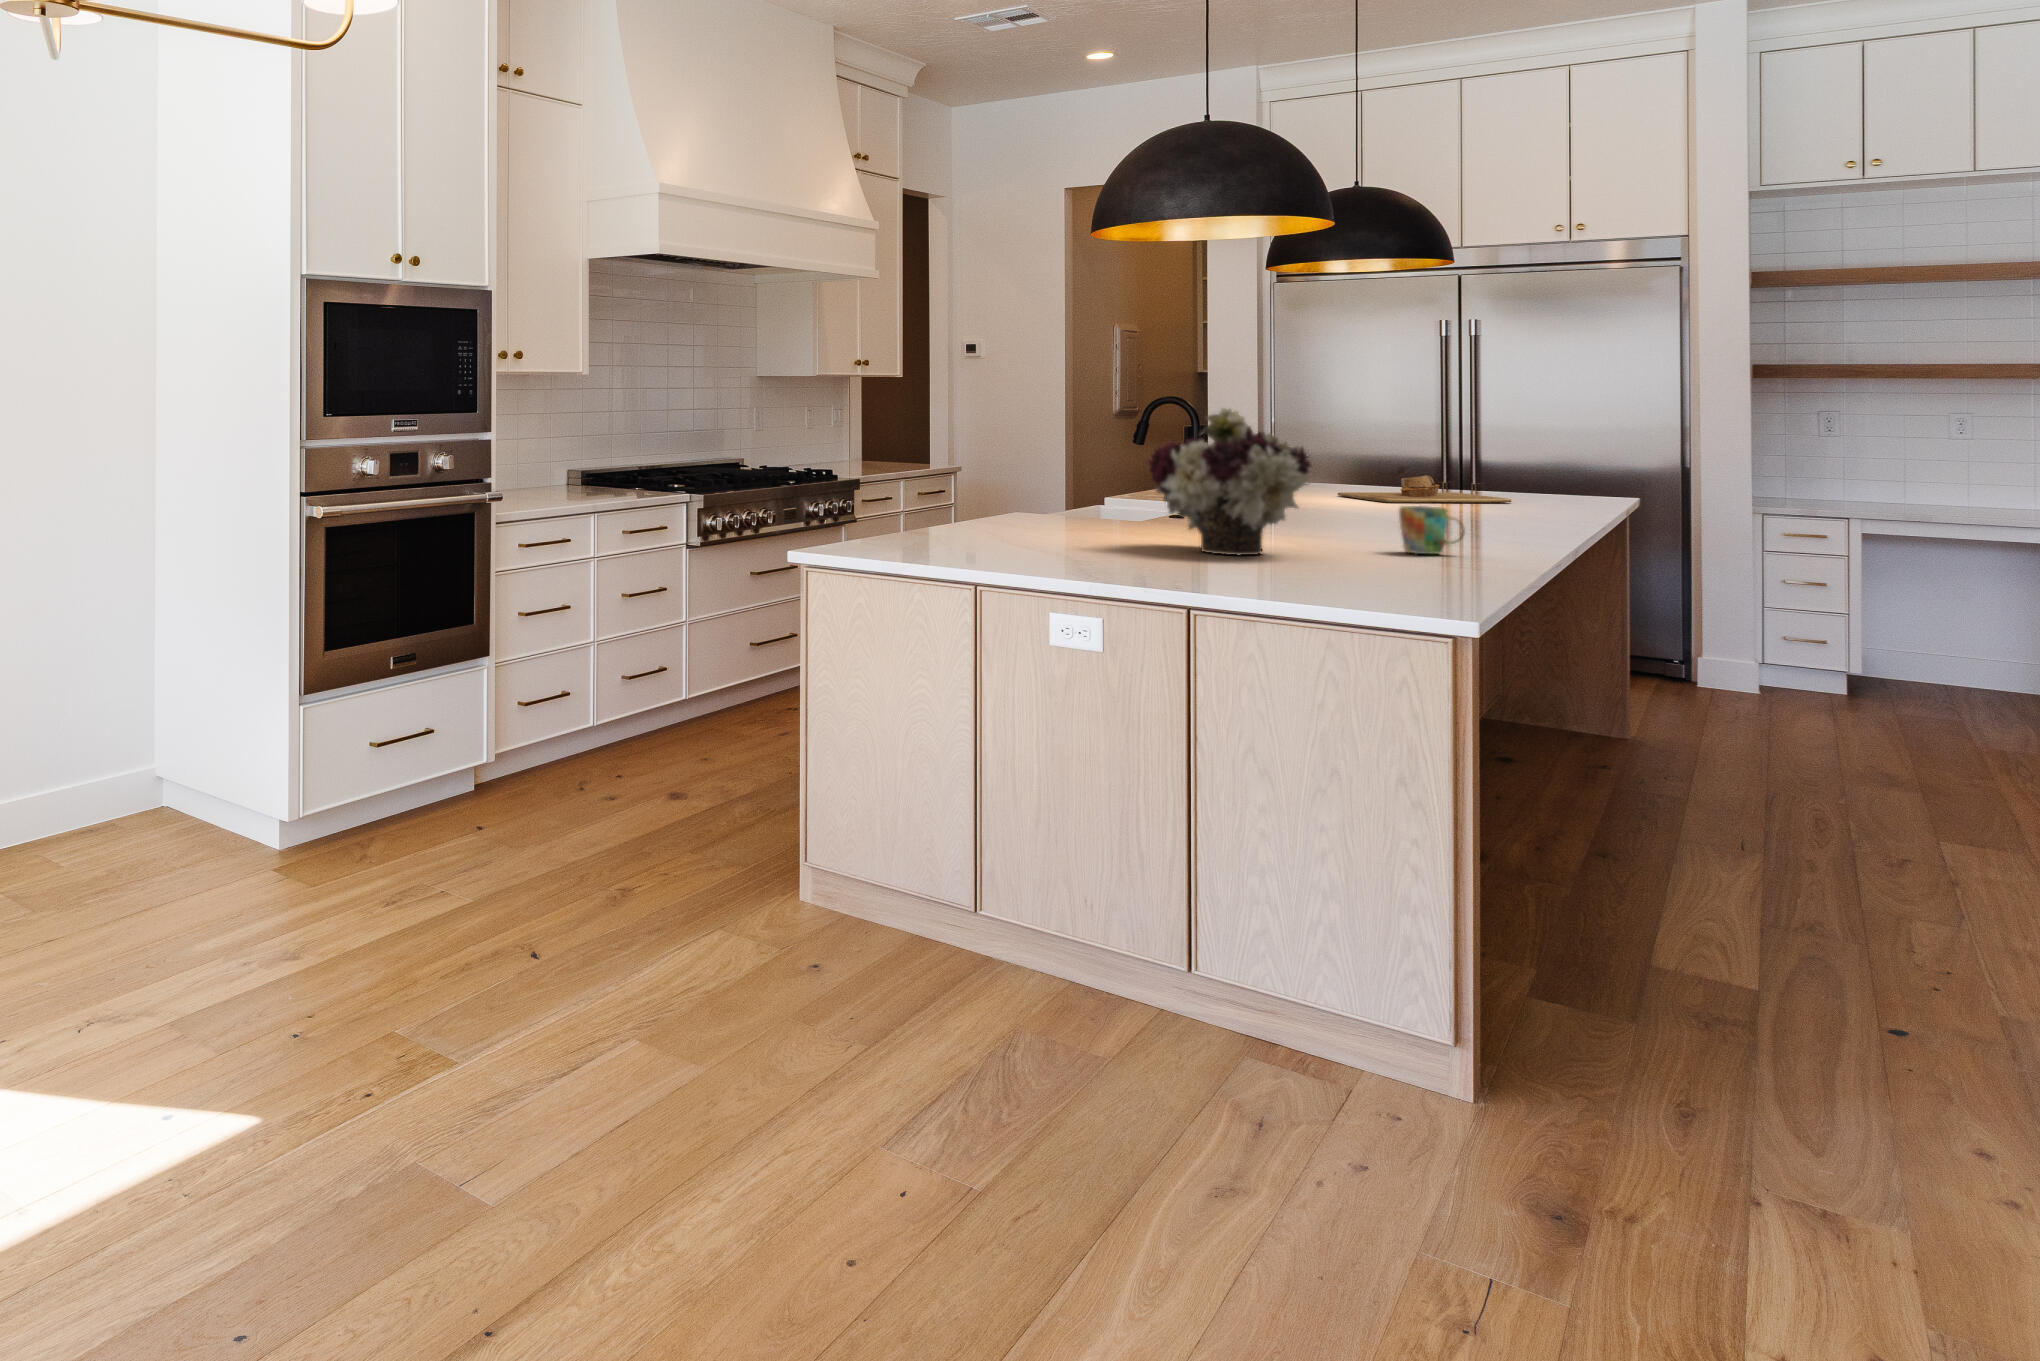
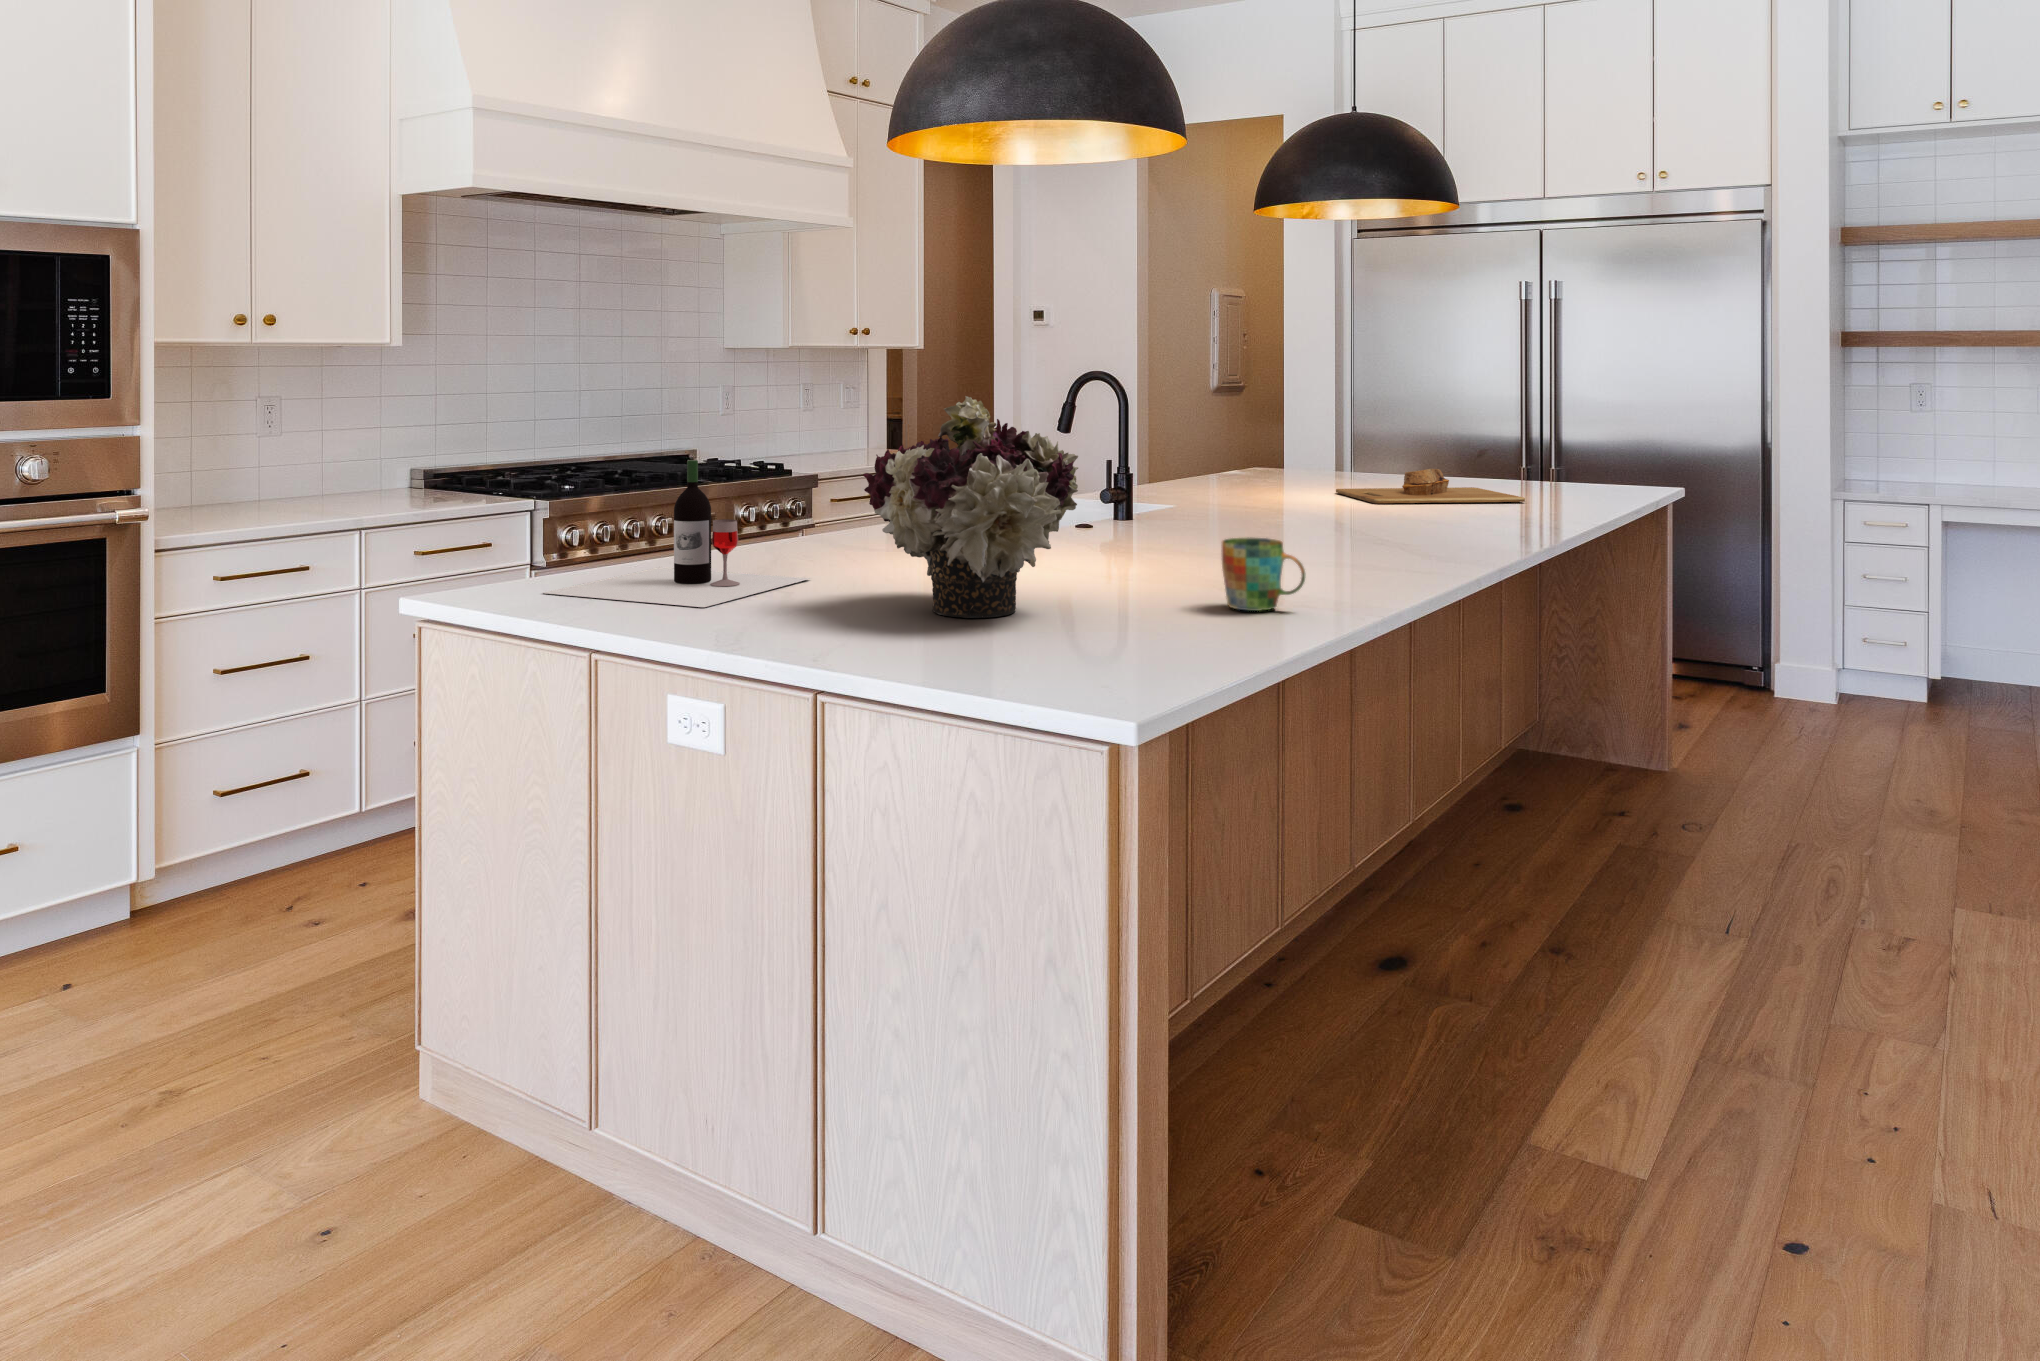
wine bottle: none [904,453,1069,549] -> present [543,460,810,607]

